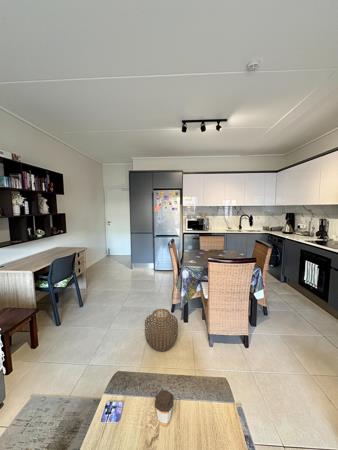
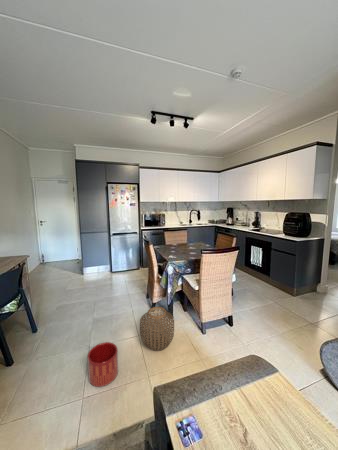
planter: none [93,331,119,366] -> present [88,342,118,387]
coffee cup: present [155,390,174,426] -> none [234,386,255,424]

